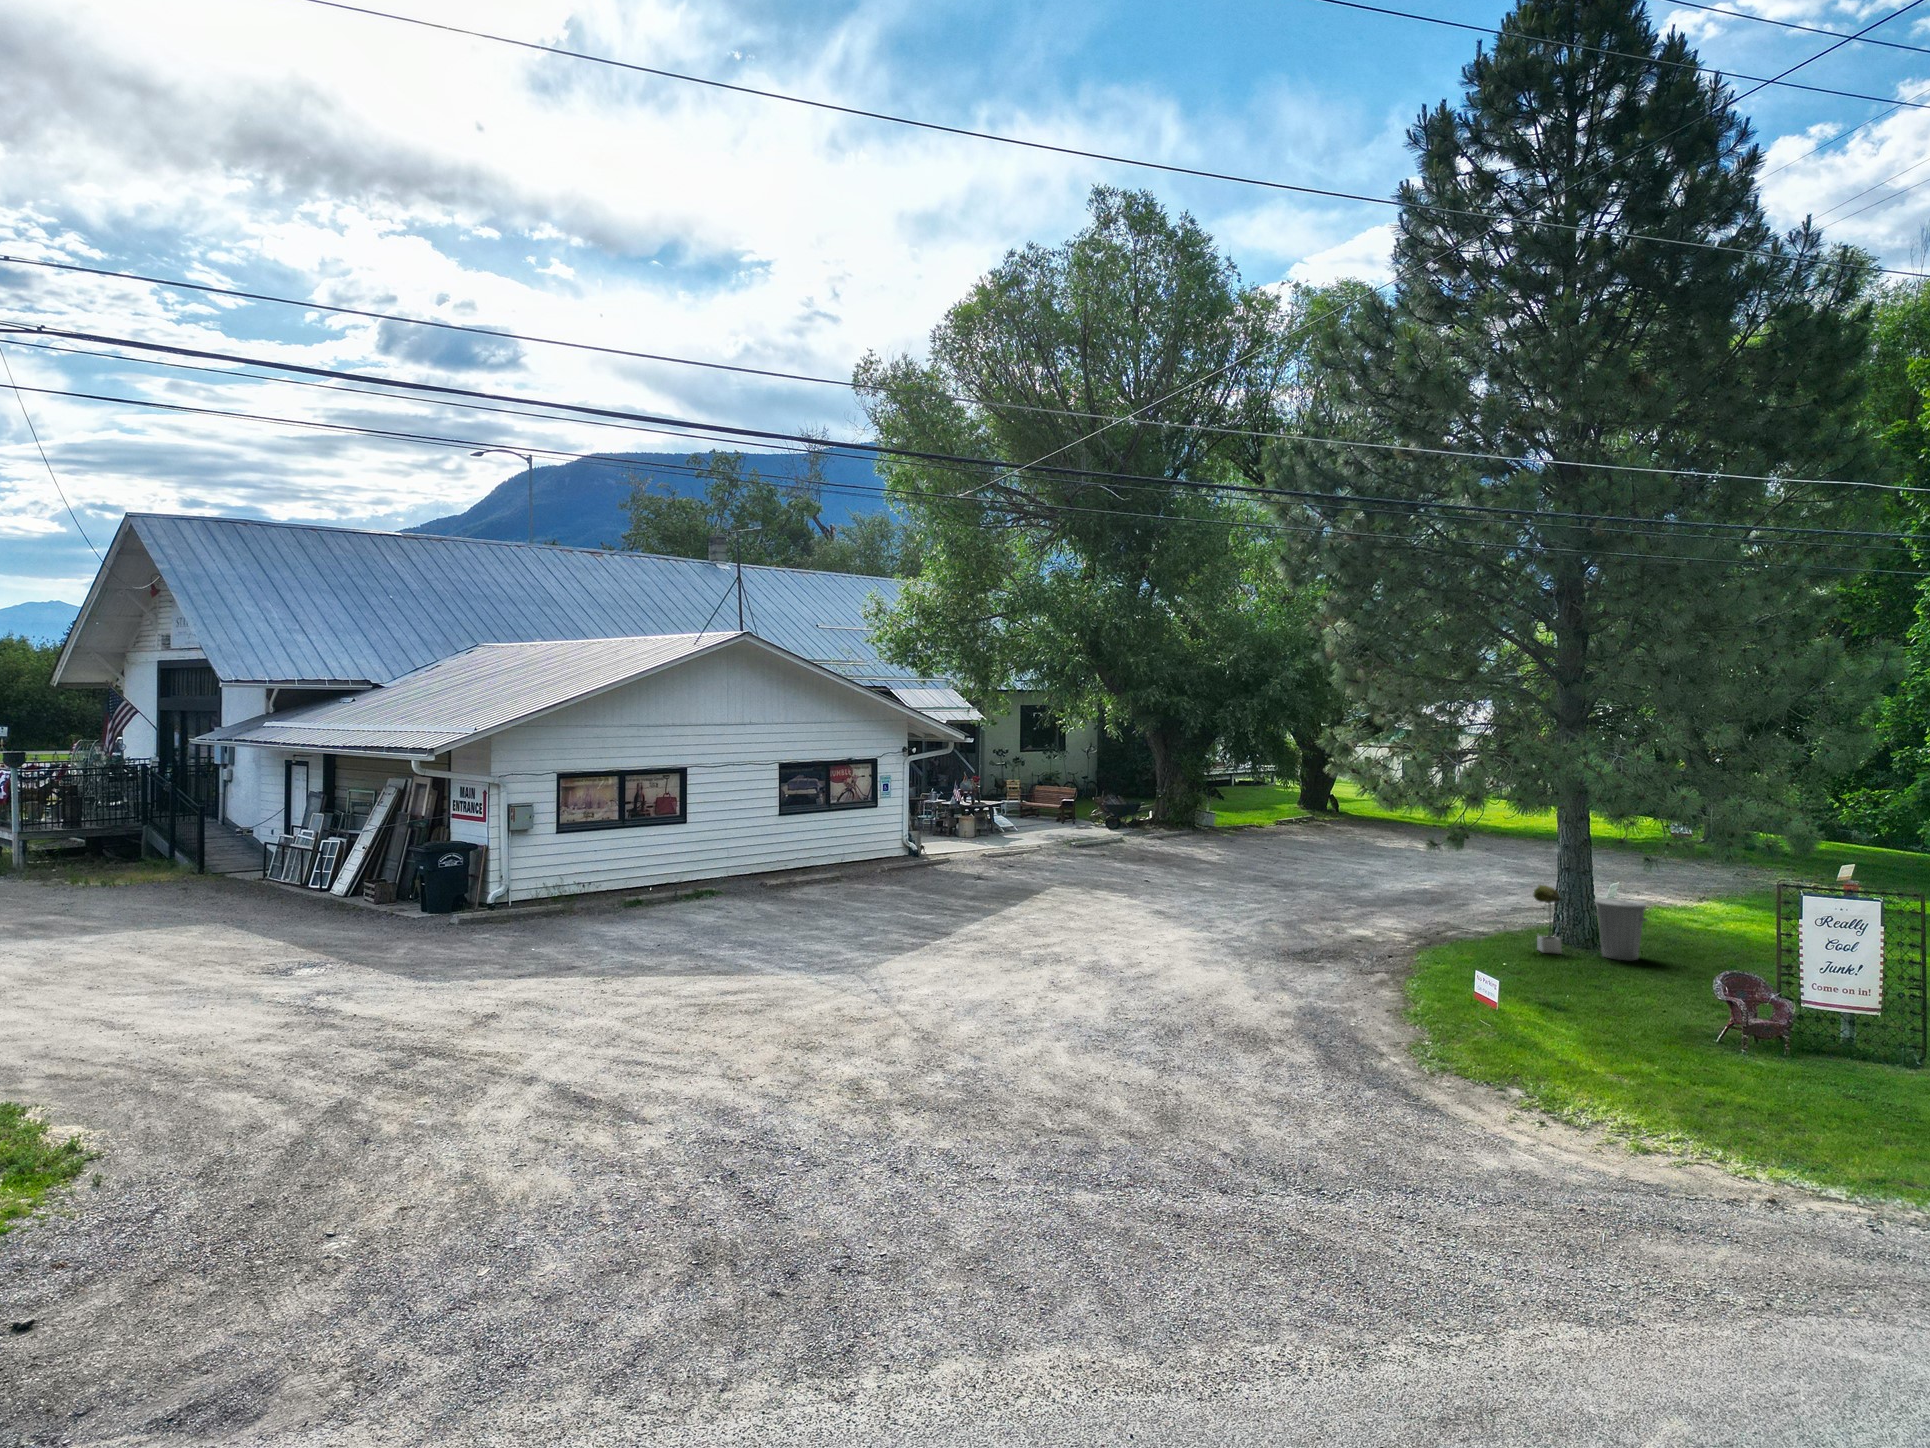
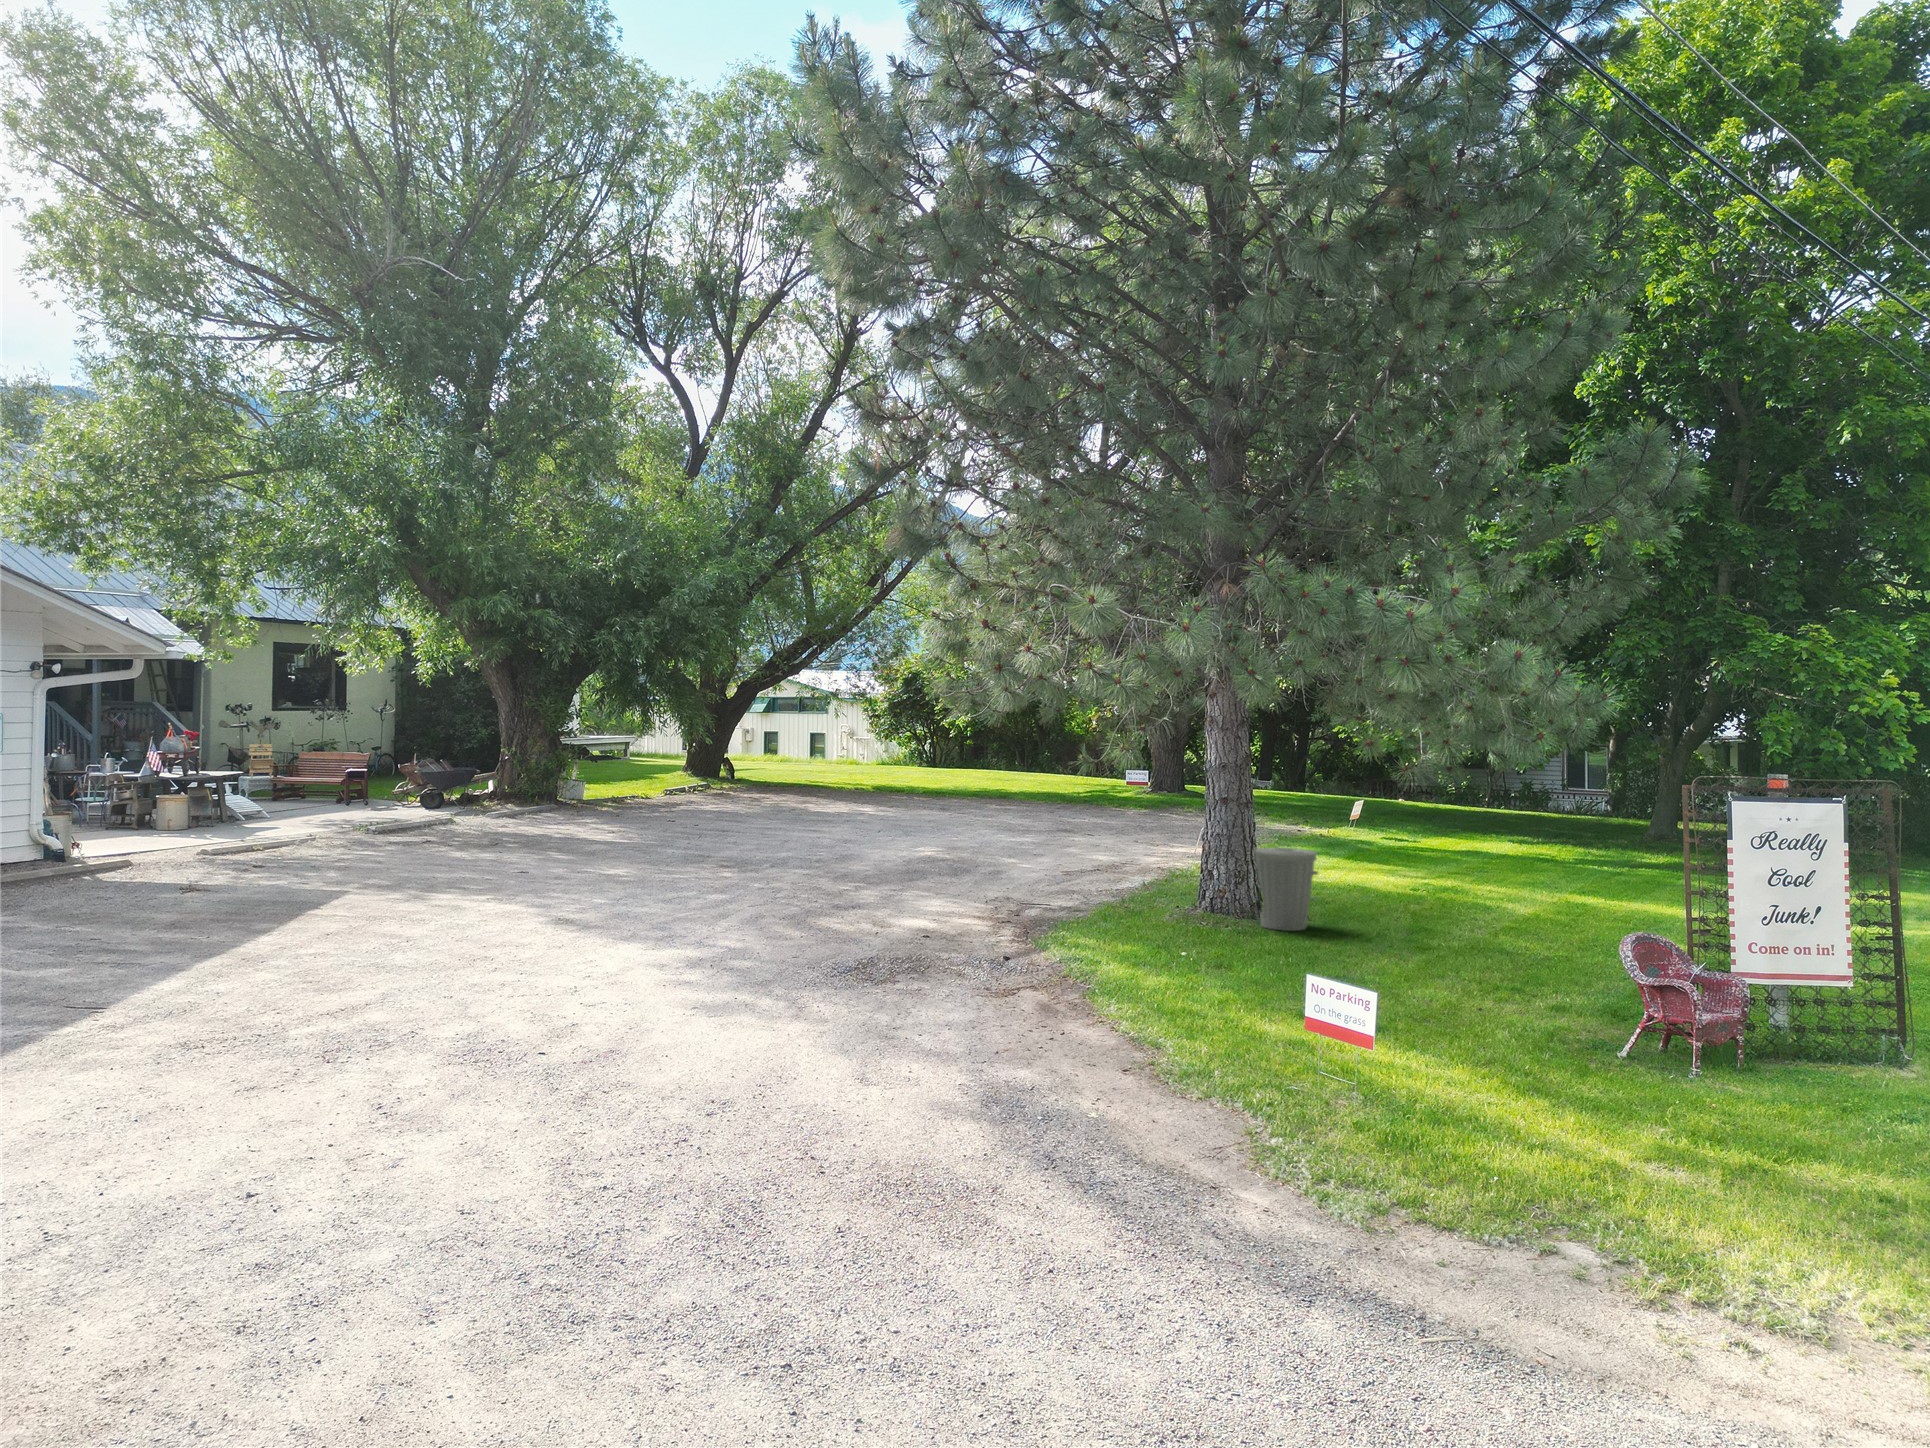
potted tree: present [1533,885,1562,954] -> none [1182,833,1221,932]

